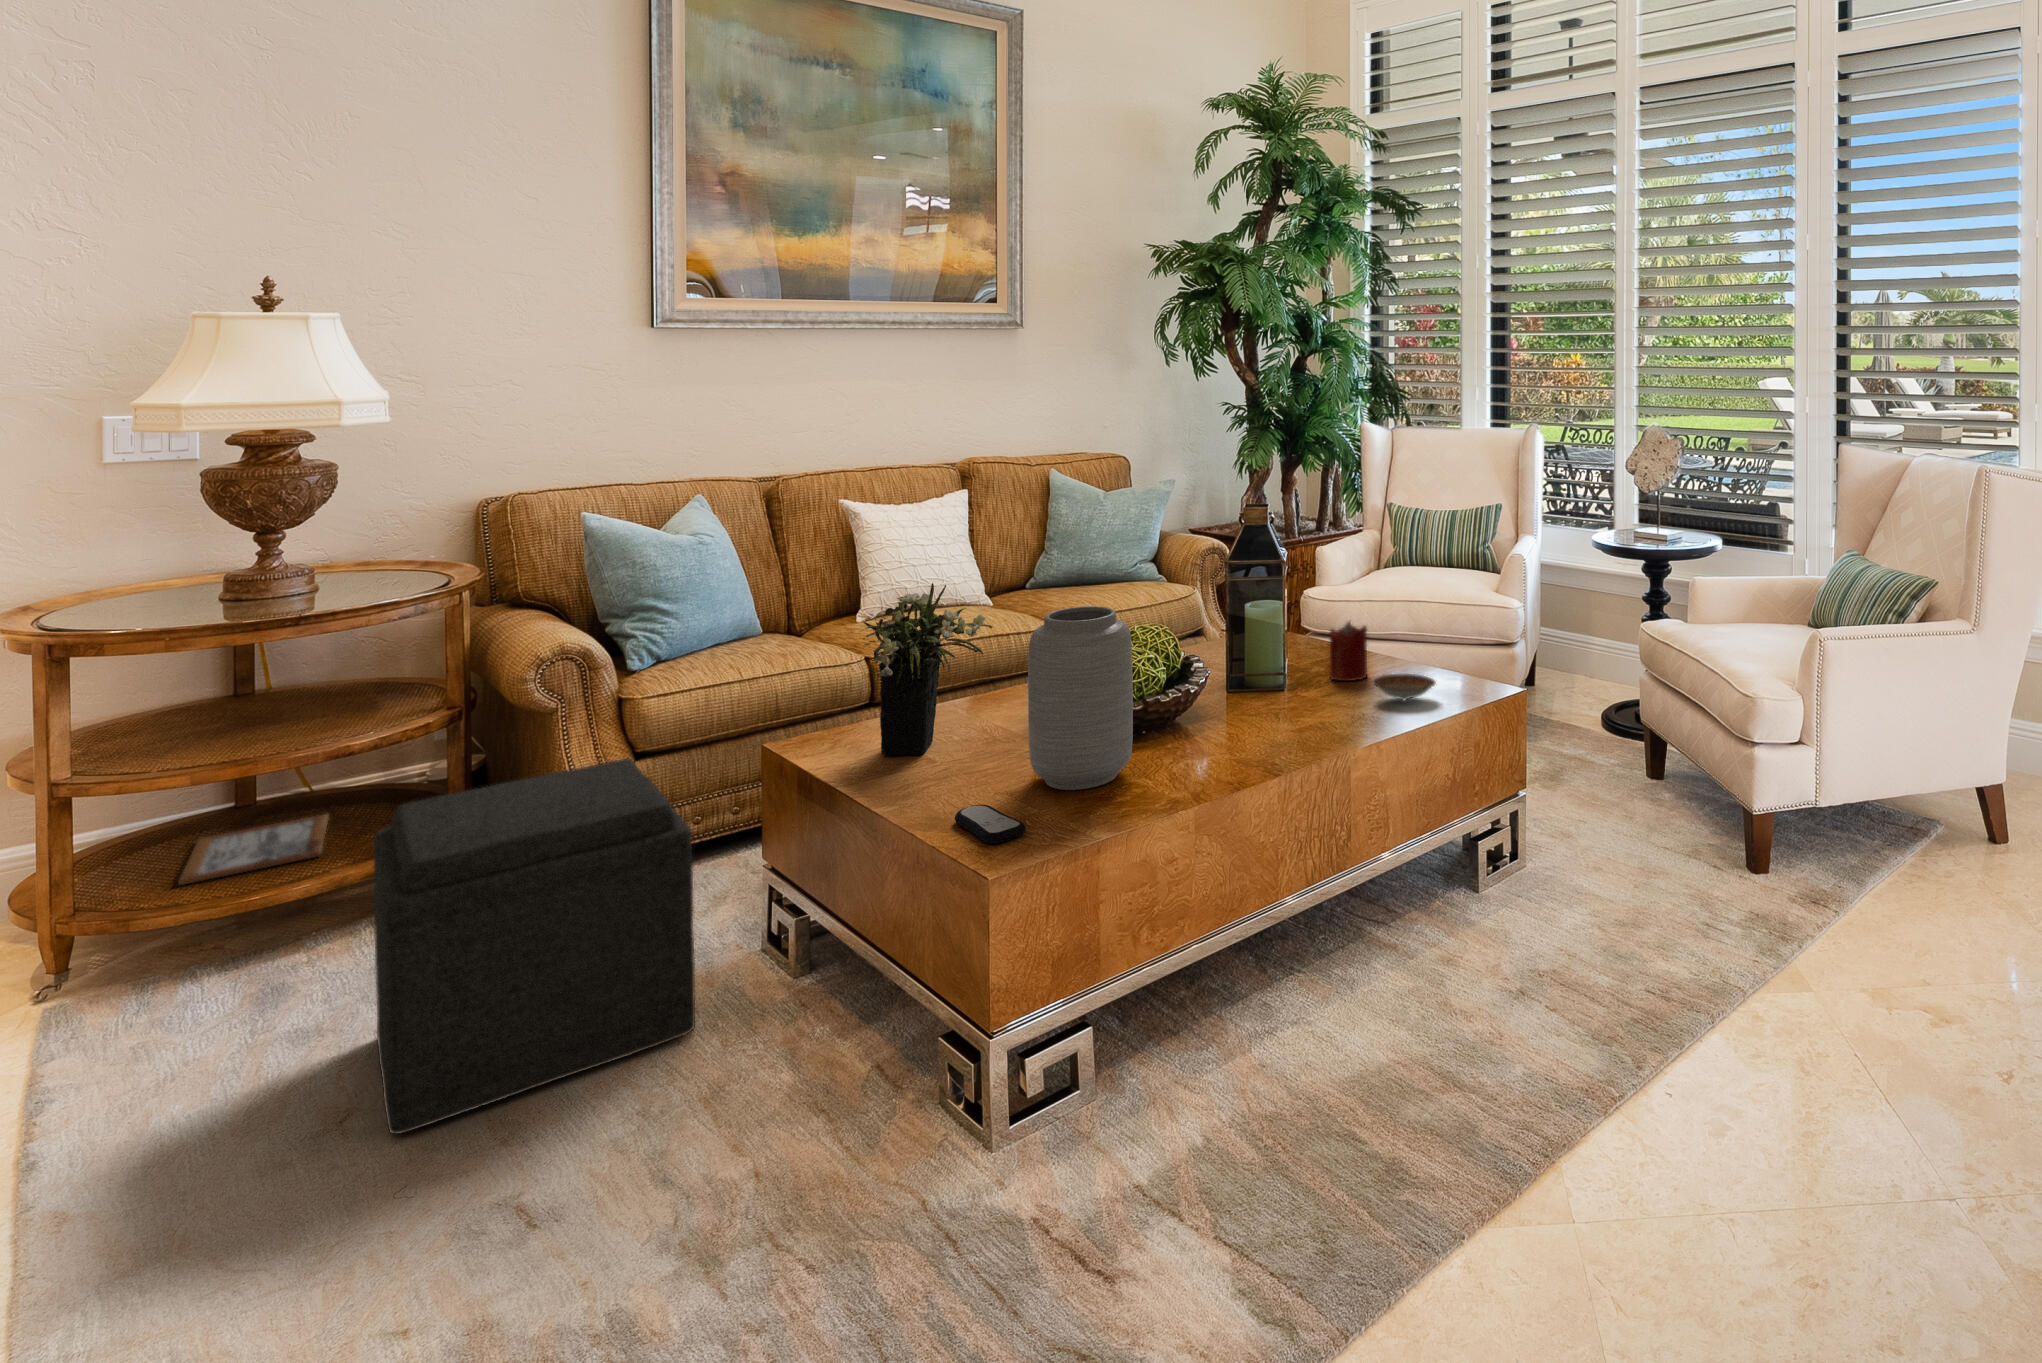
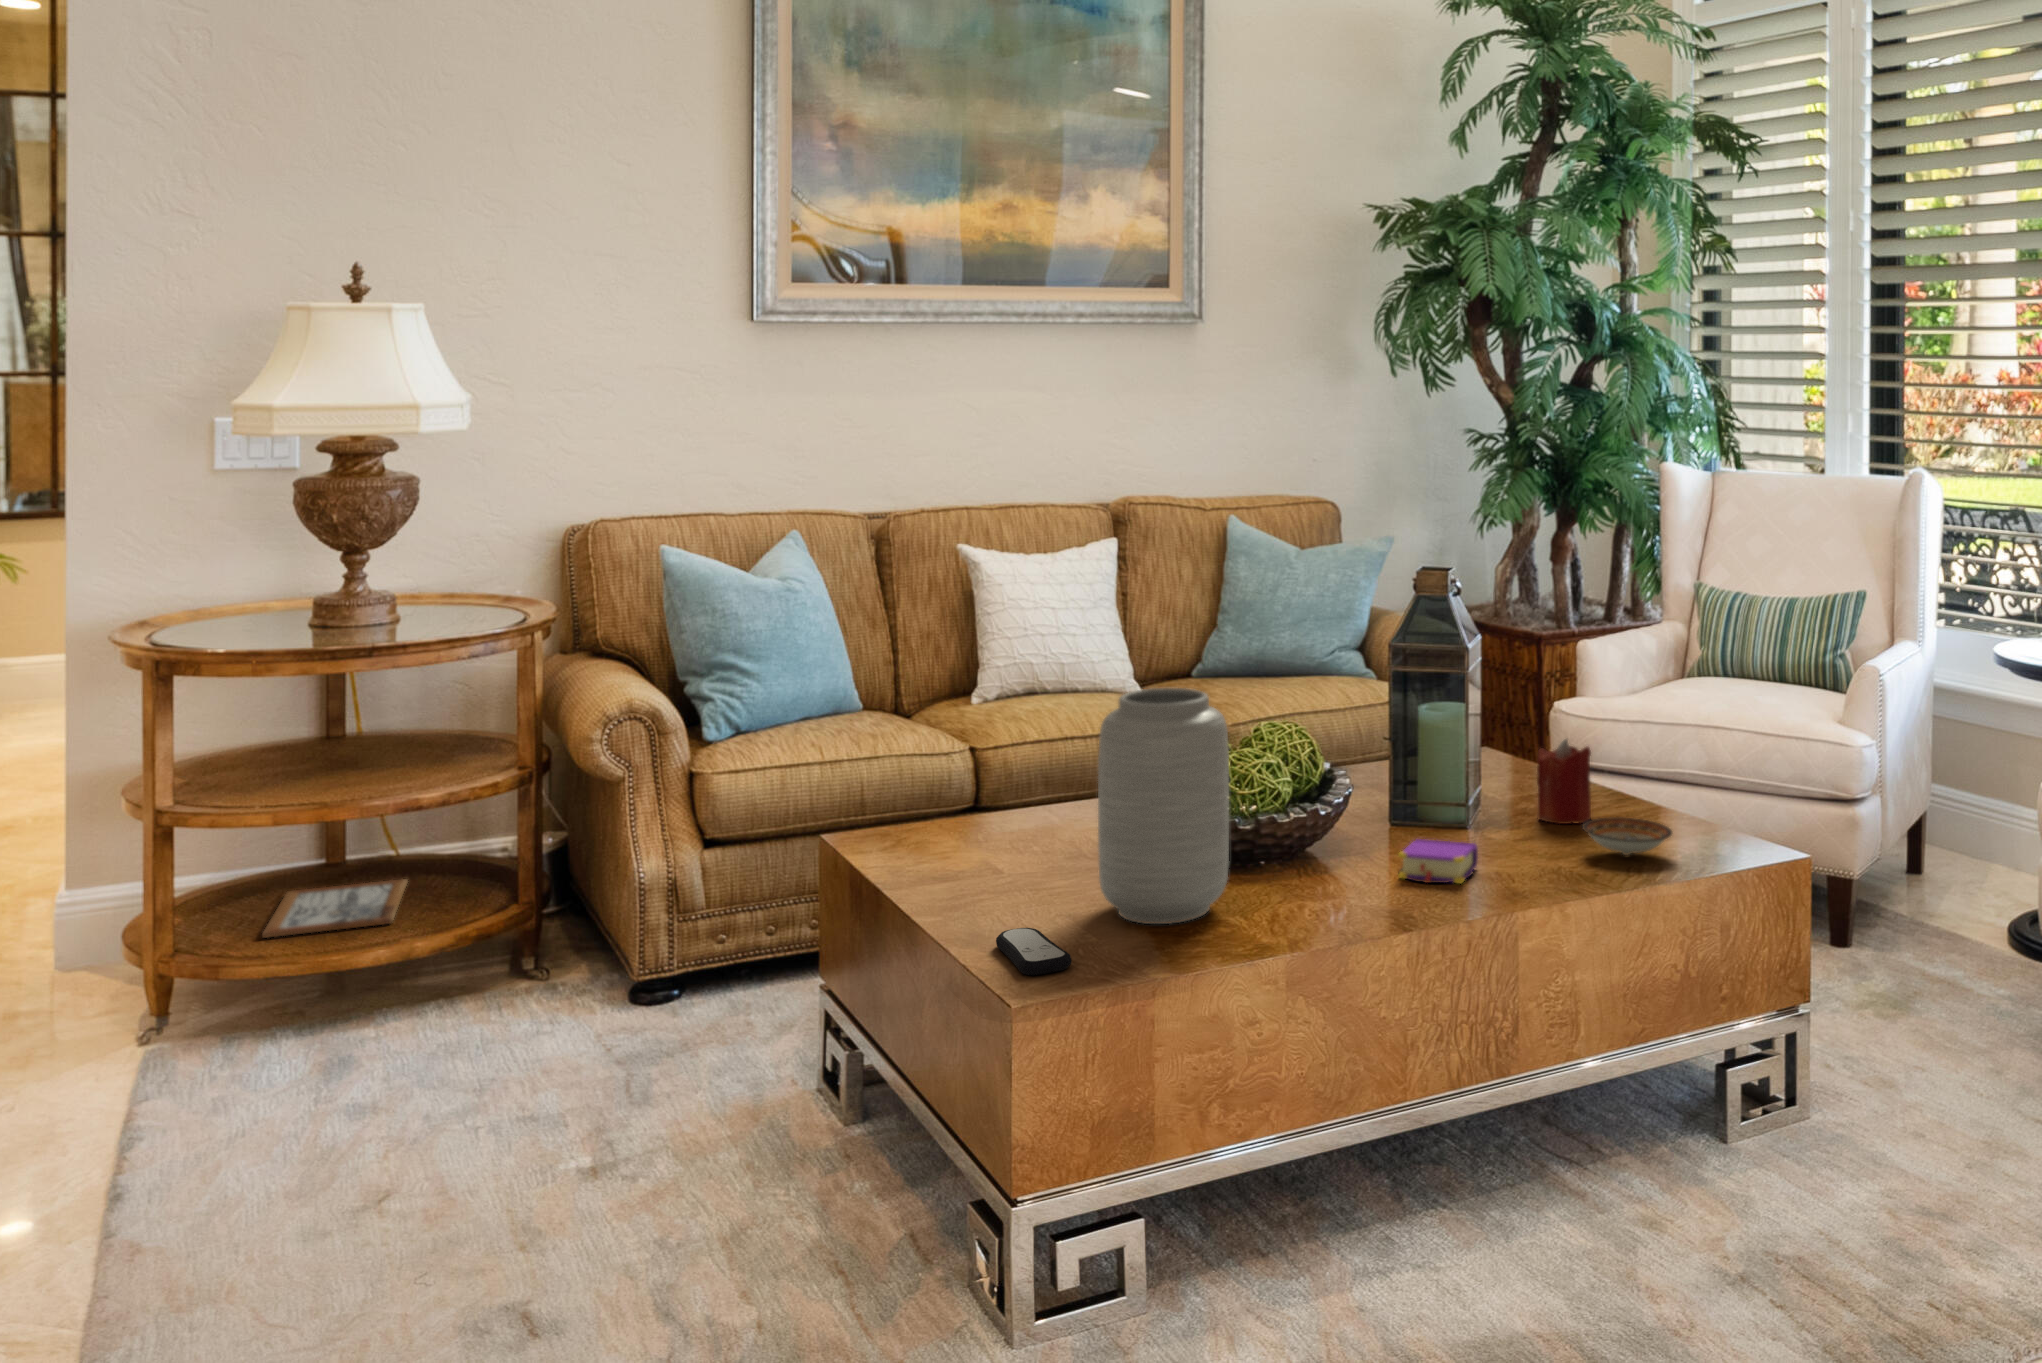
flower arrangement: present [862,583,993,755] -> none [910,648,1080,865]
book: none [1223,702,1332,744] -> present [1398,839,1478,884]
ottoman: present [374,758,695,1134] -> none [414,838,727,1228]

